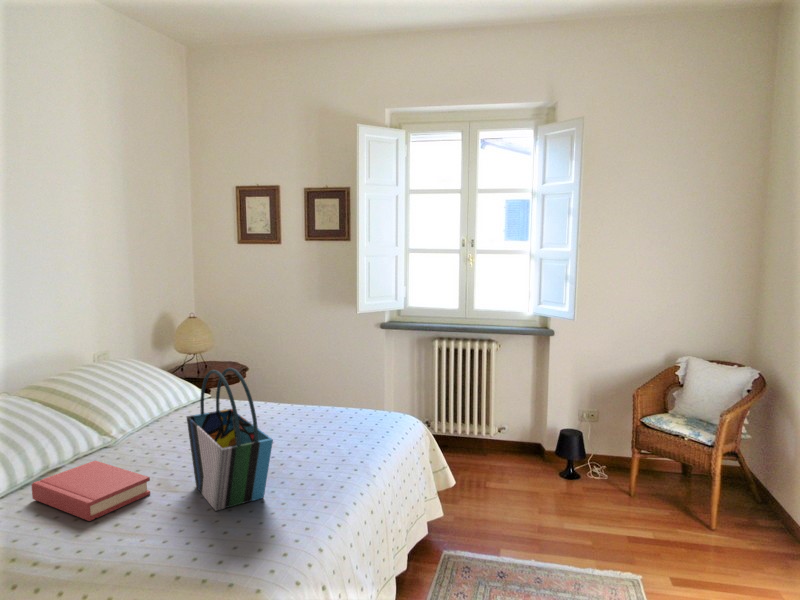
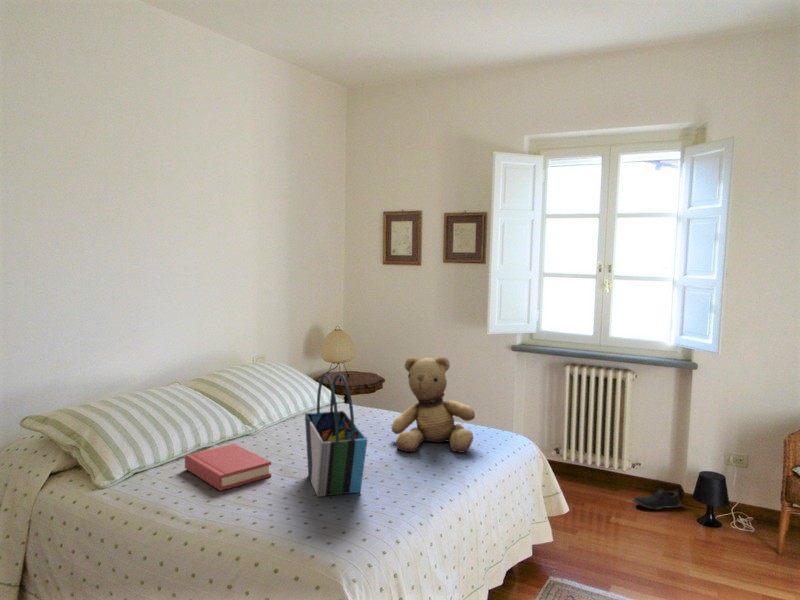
teddy bear: none [279,339,370,446] -> present [392,356,475,453]
shoe: none [501,447,543,469] -> present [632,489,681,509]

